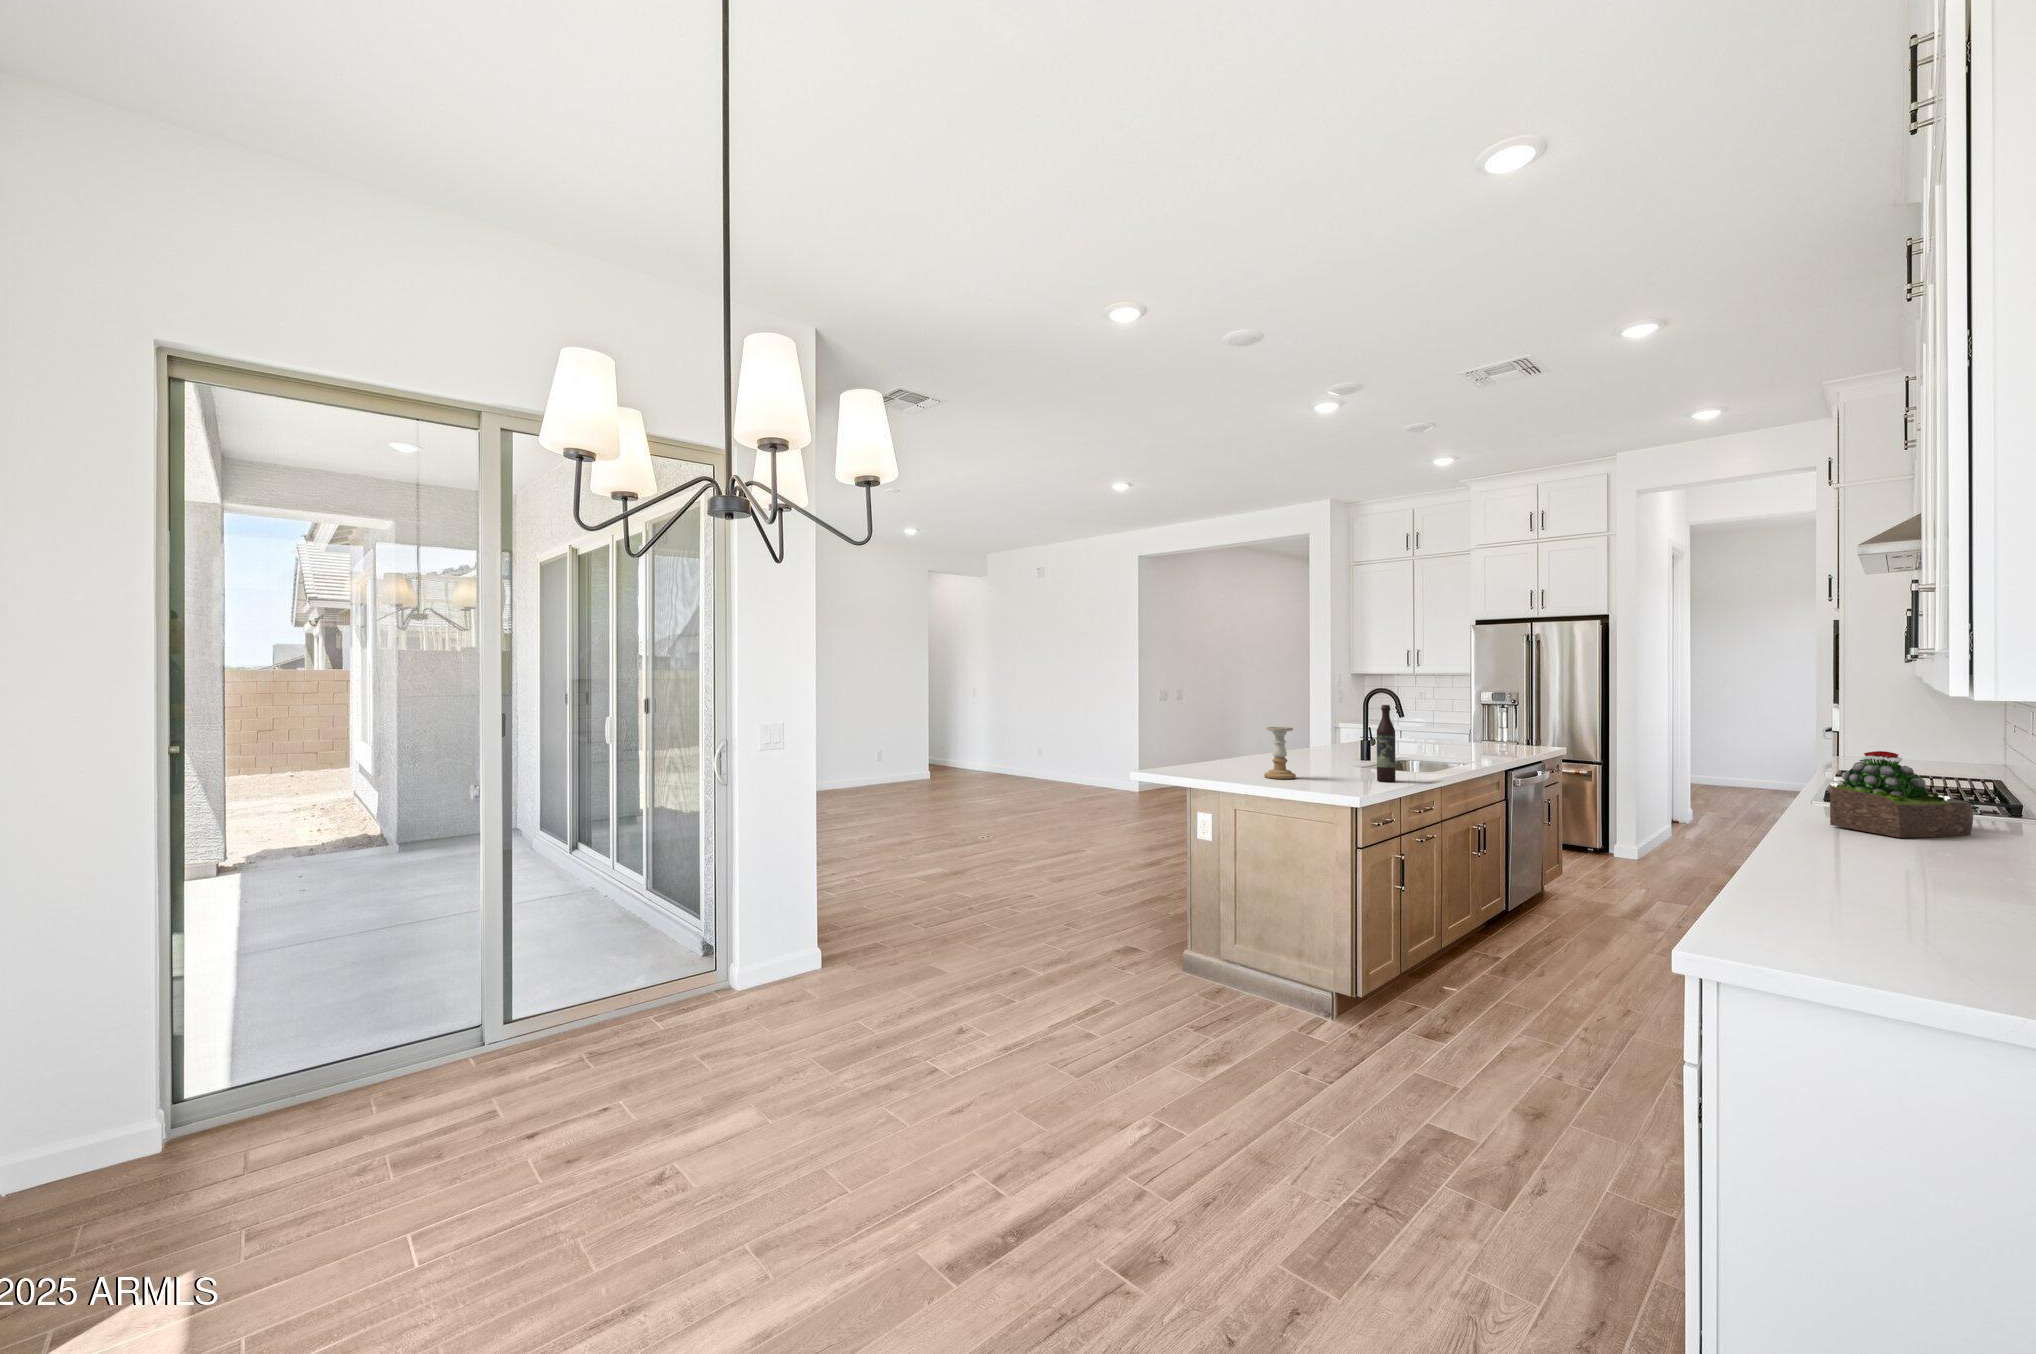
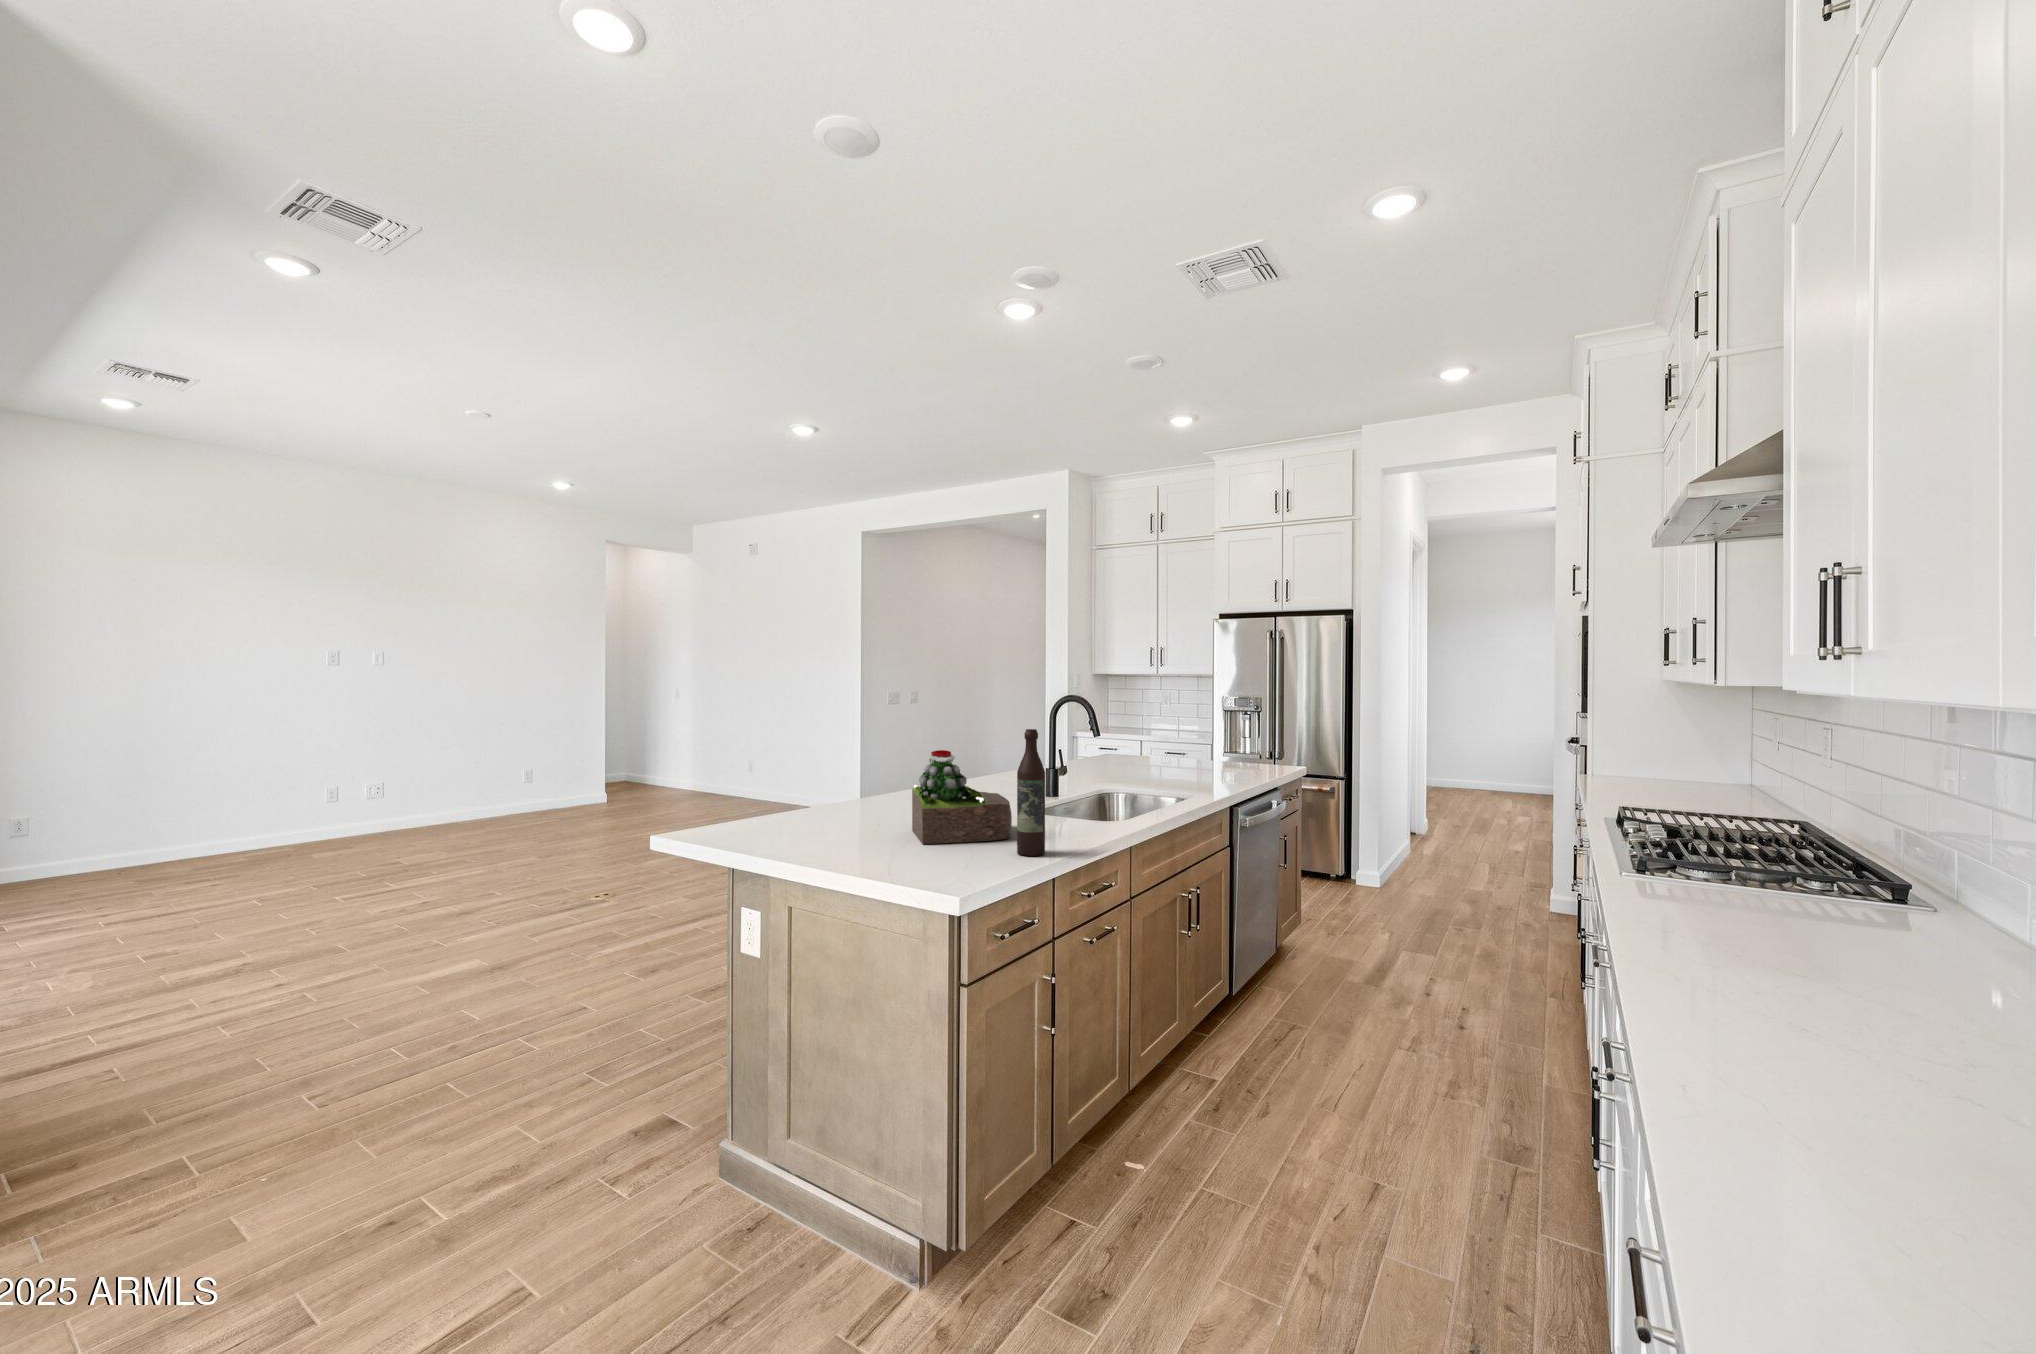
candle holder: present [1264,727,1296,779] -> none [839,765,891,856]
succulent plant: present [1830,751,1973,838] -> present [912,750,1012,844]

